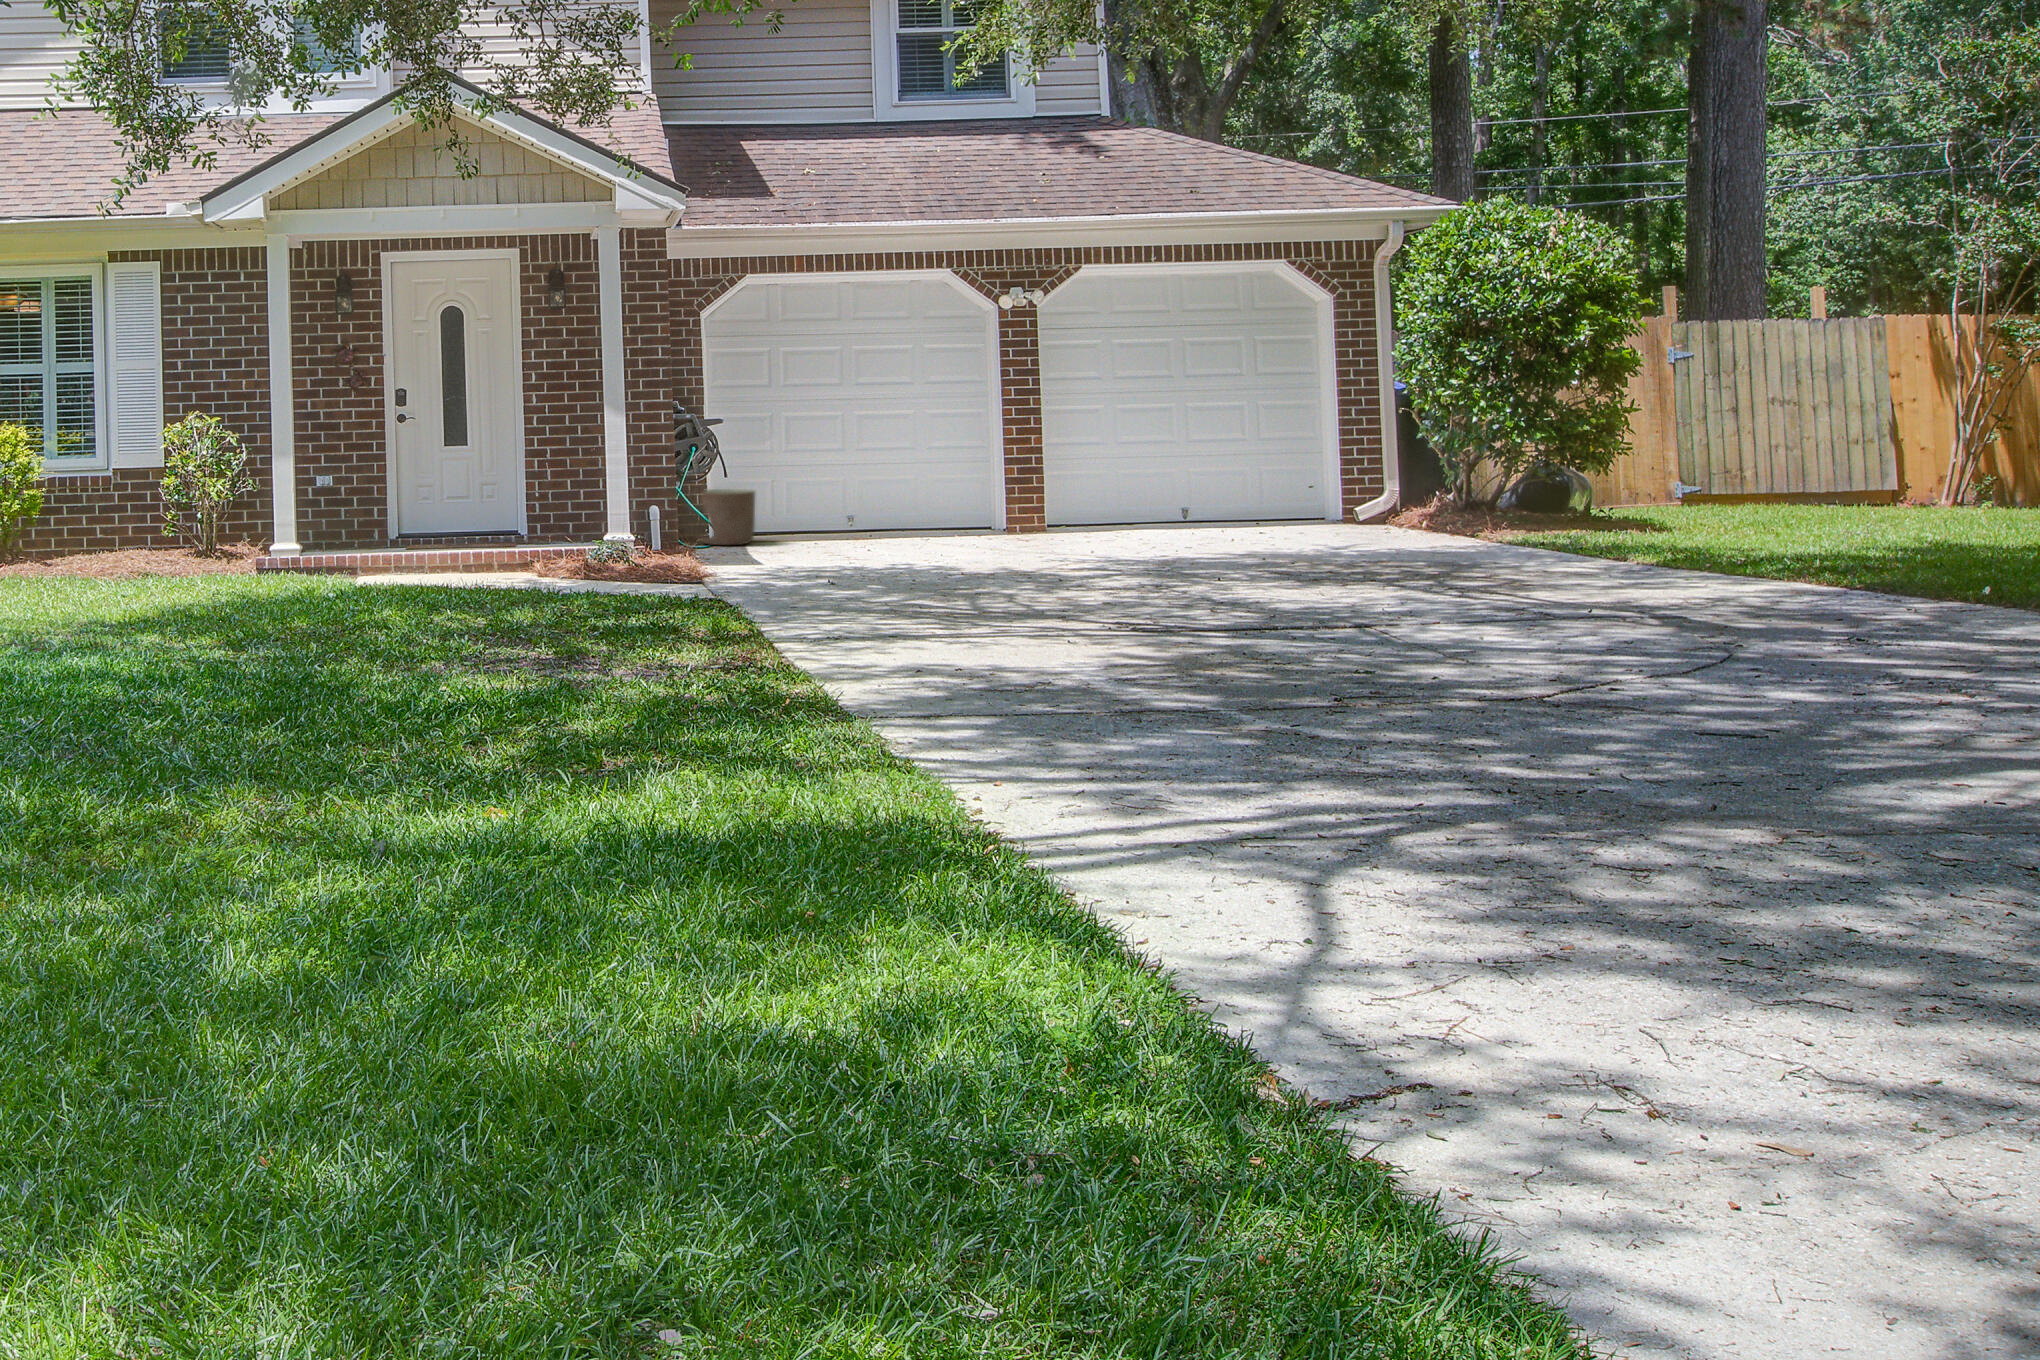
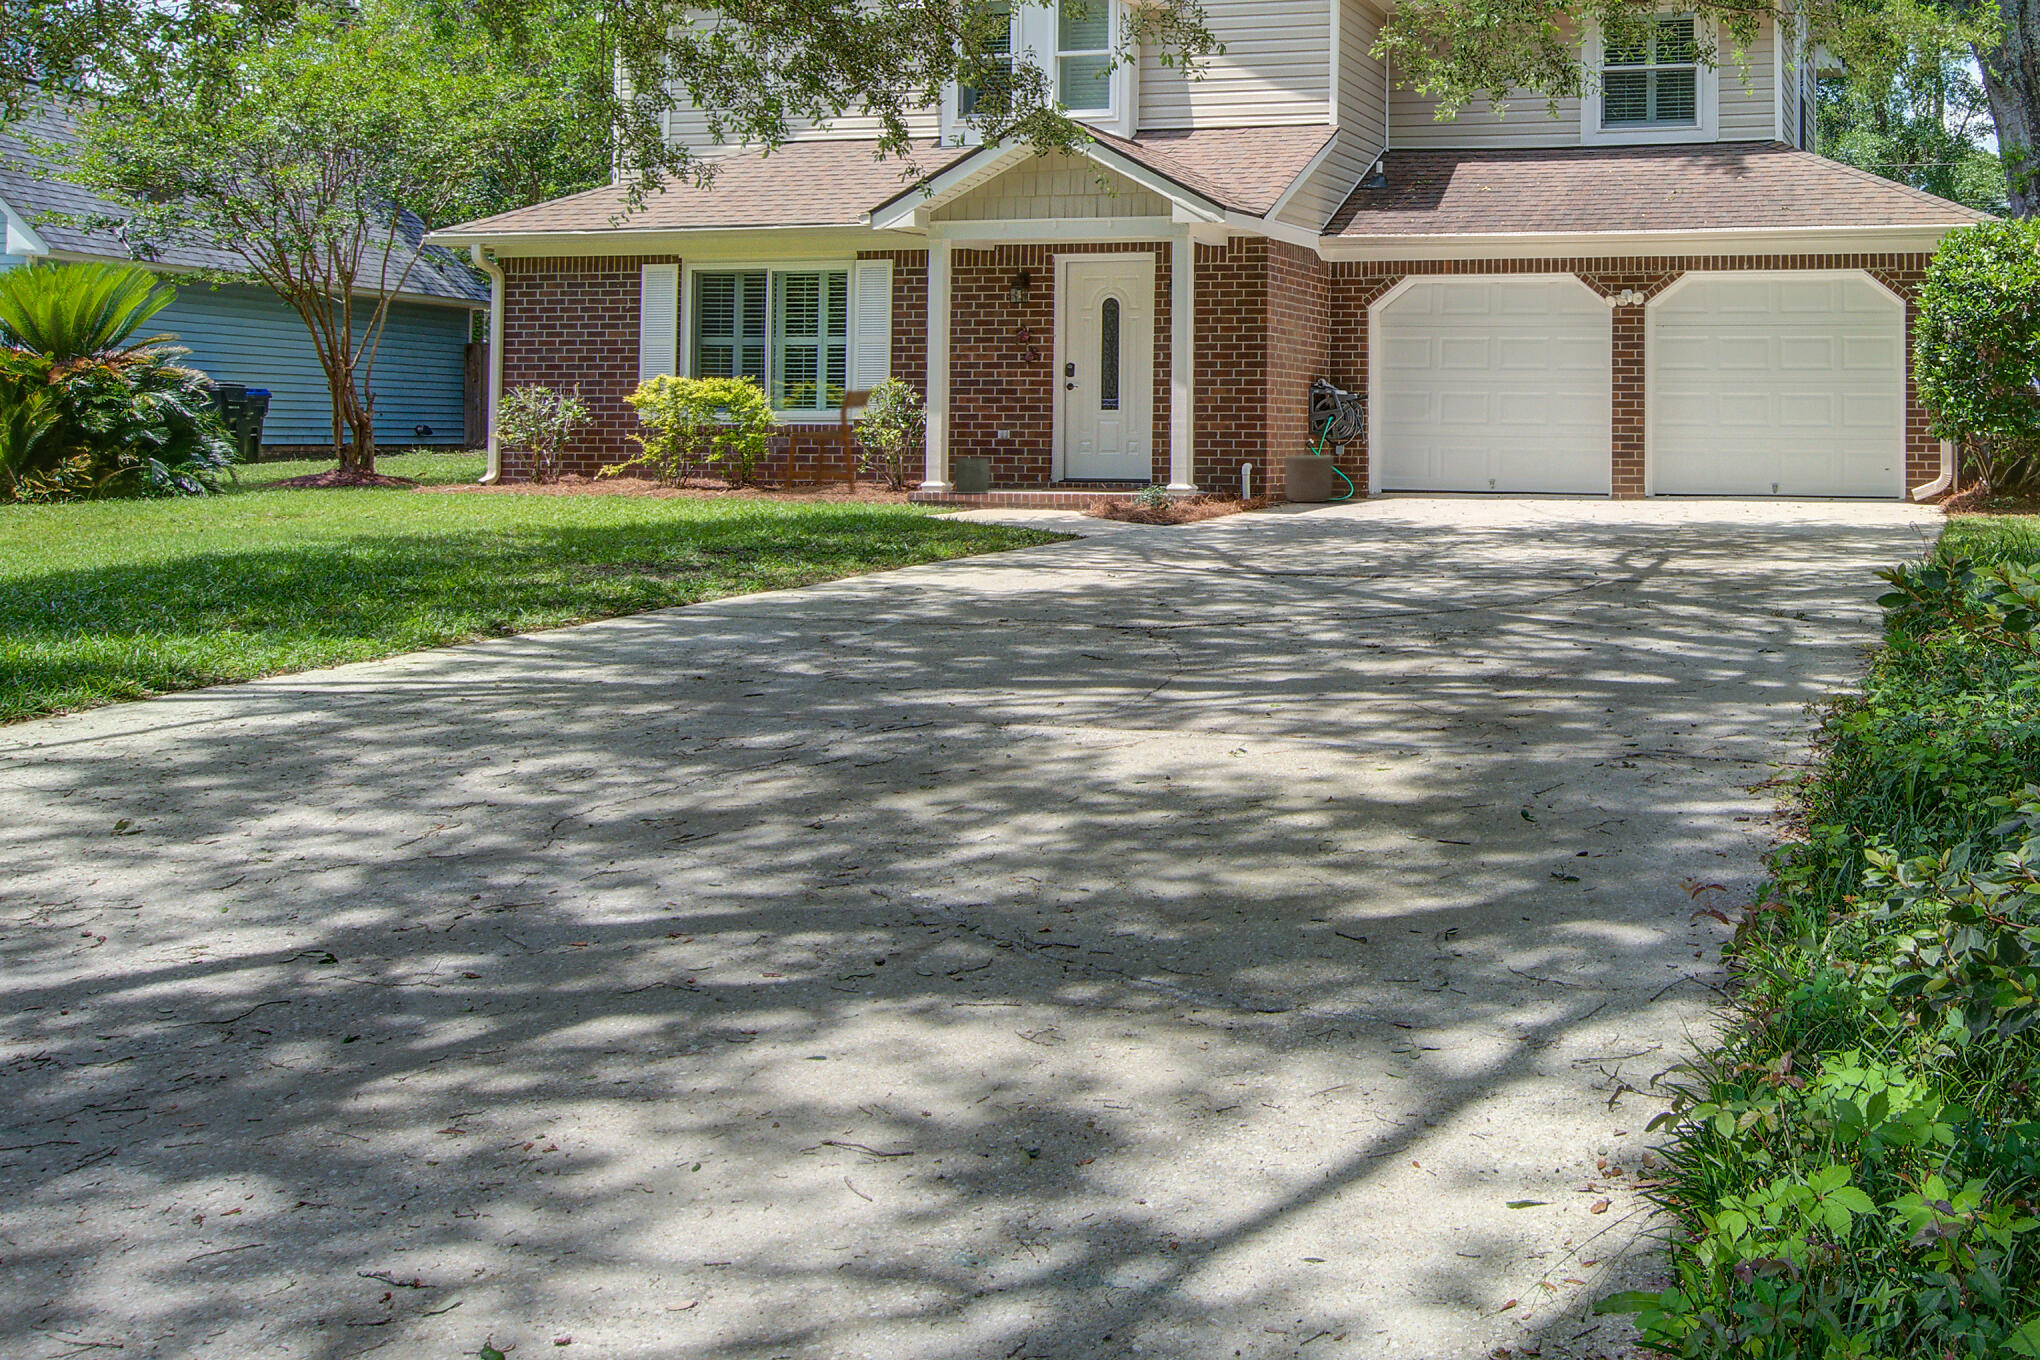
bench: none [63,428,167,569] -> present [785,389,873,494]
woven basket: none [279,510,323,557] -> present [954,458,990,494]

